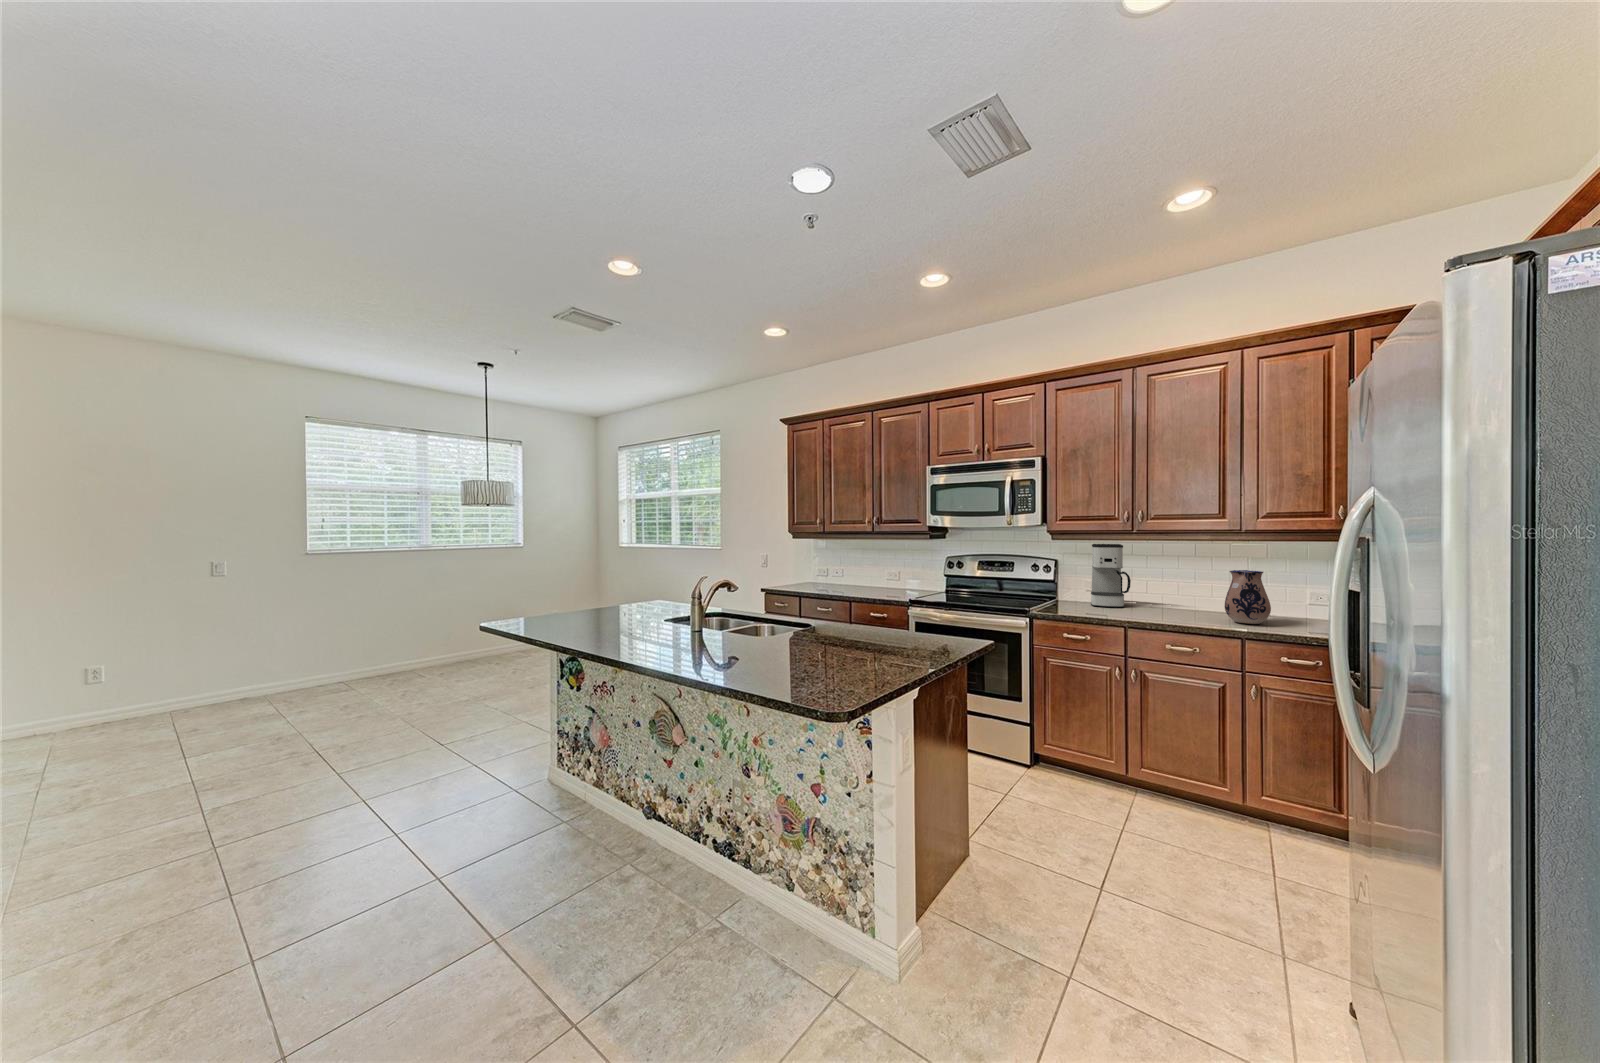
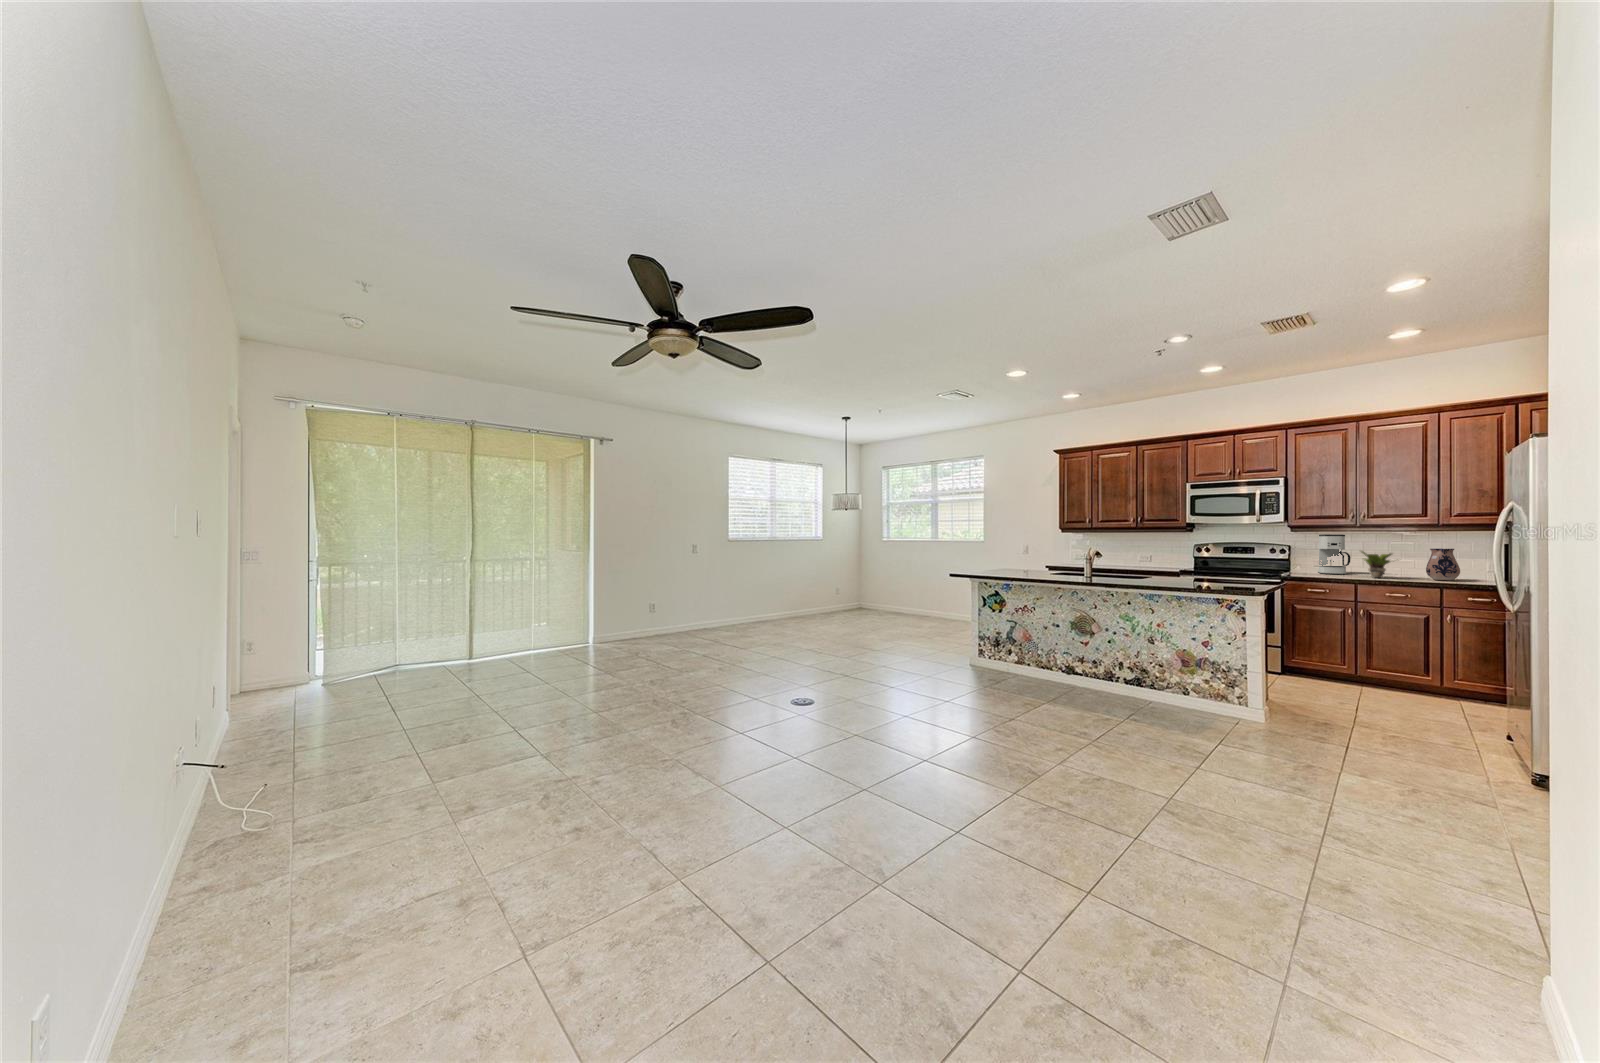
potted plant: none [1135,572,1192,618] -> present [1361,551,1392,578]

